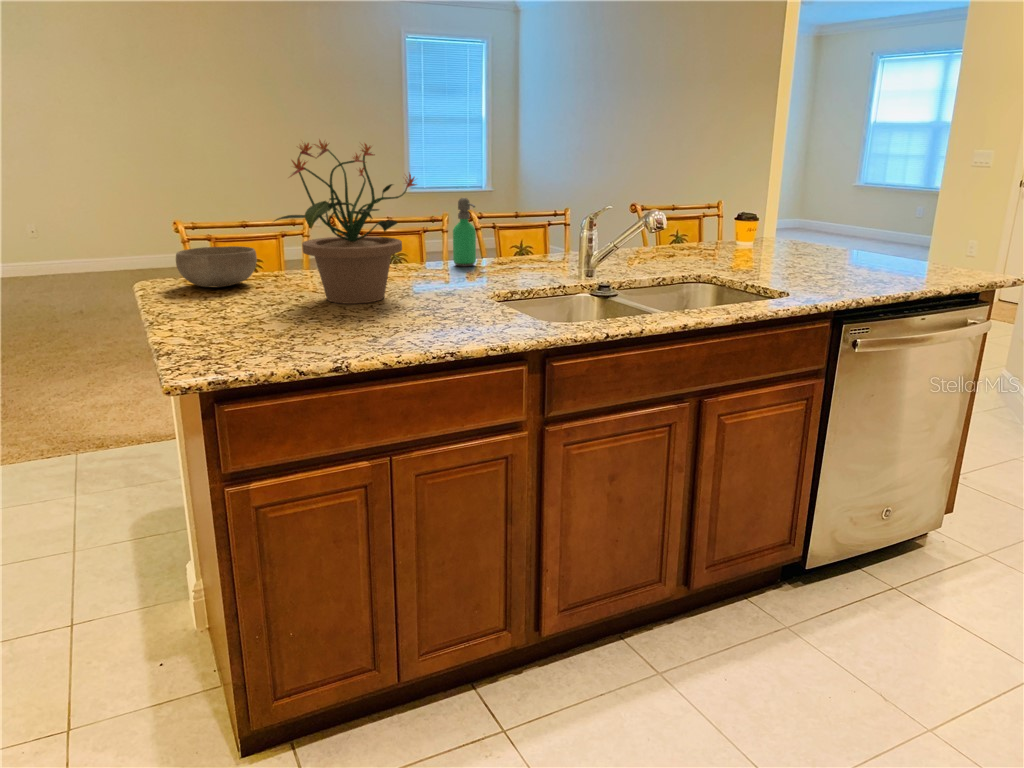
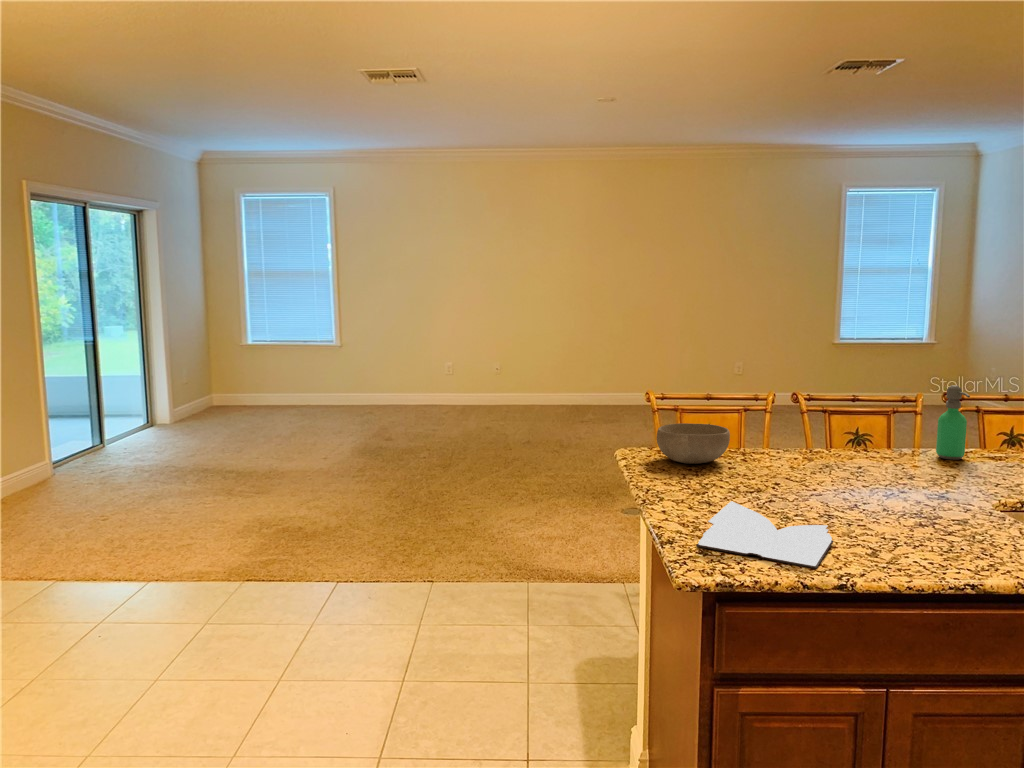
potted plant: present [275,140,417,304] -> none [757,333,919,501]
book: none [195,307,339,357] -> present [696,501,834,568]

